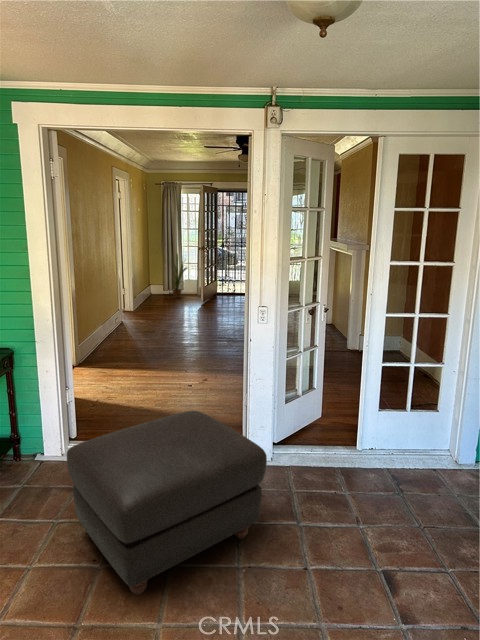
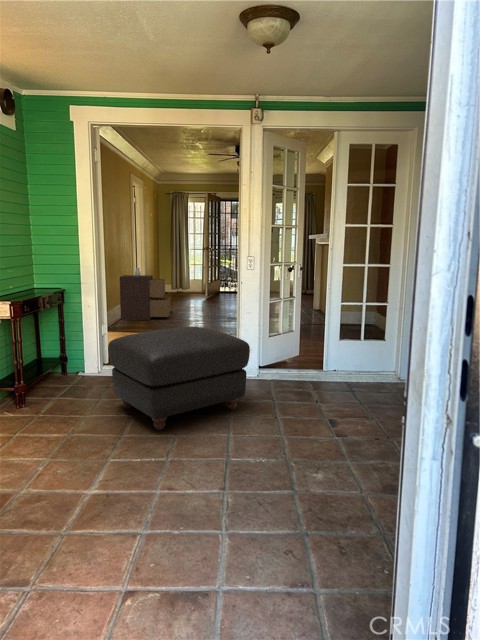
house plant: present [172,253,187,299] -> none [172,253,194,294]
storage cabinet: none [99,283,164,346] -> present [120,268,173,320]

